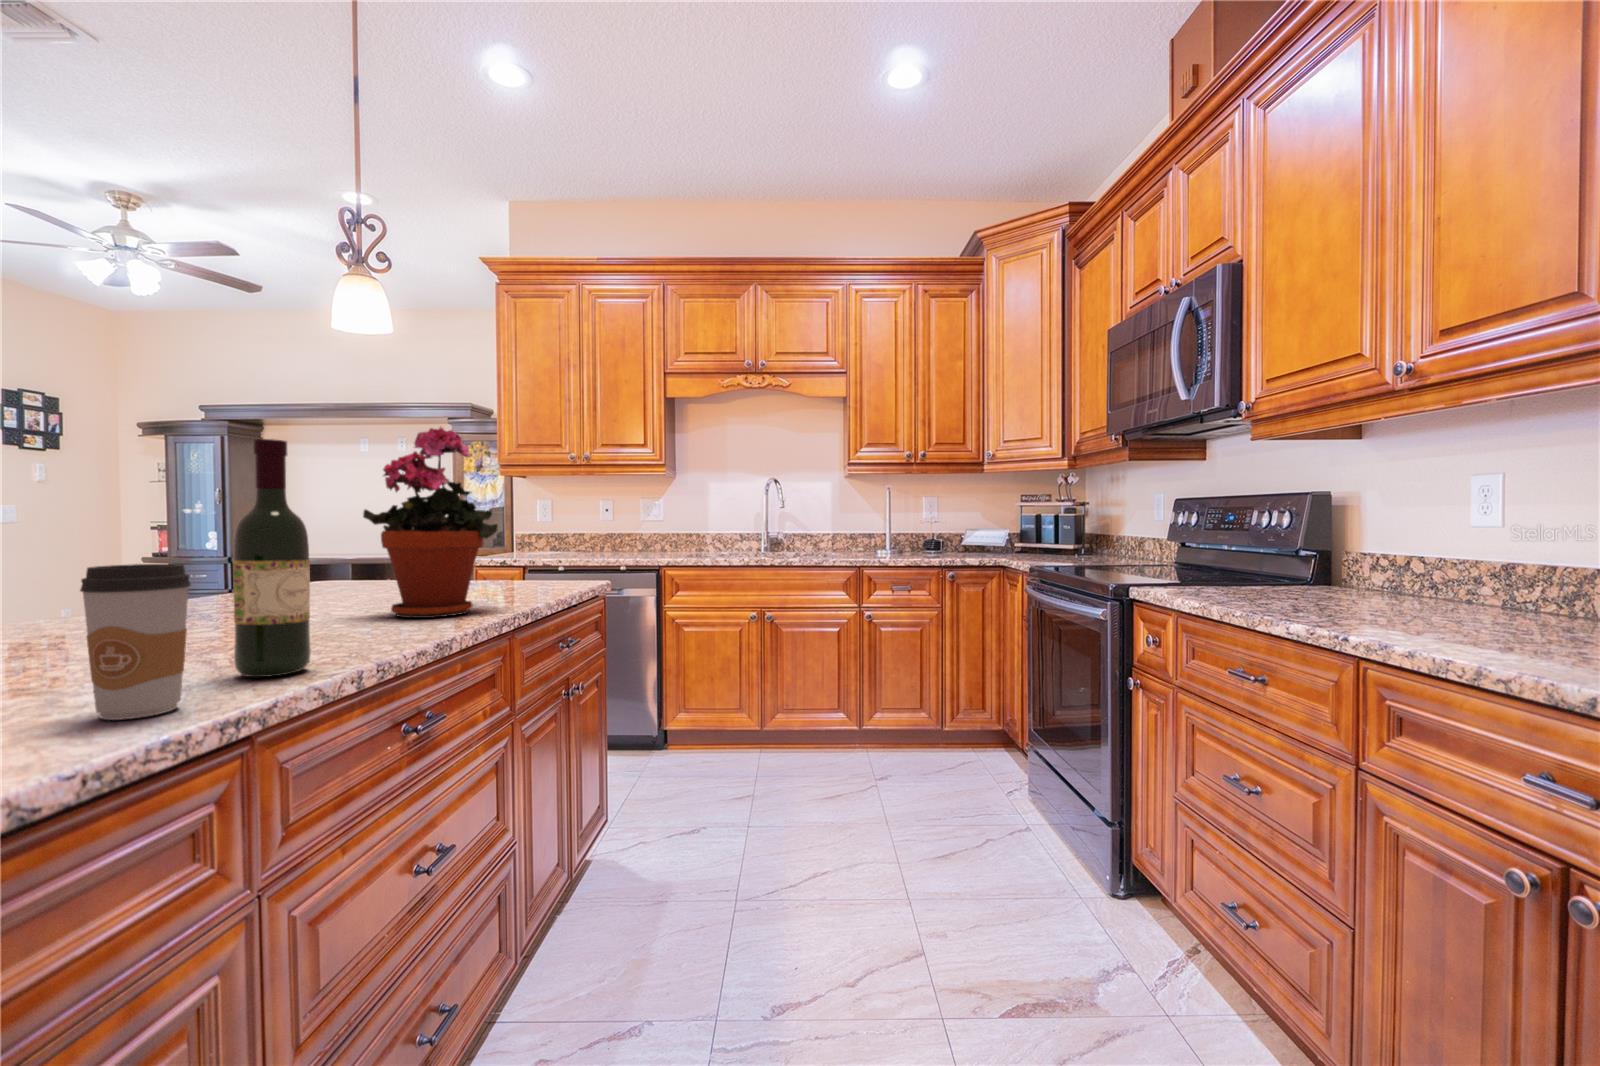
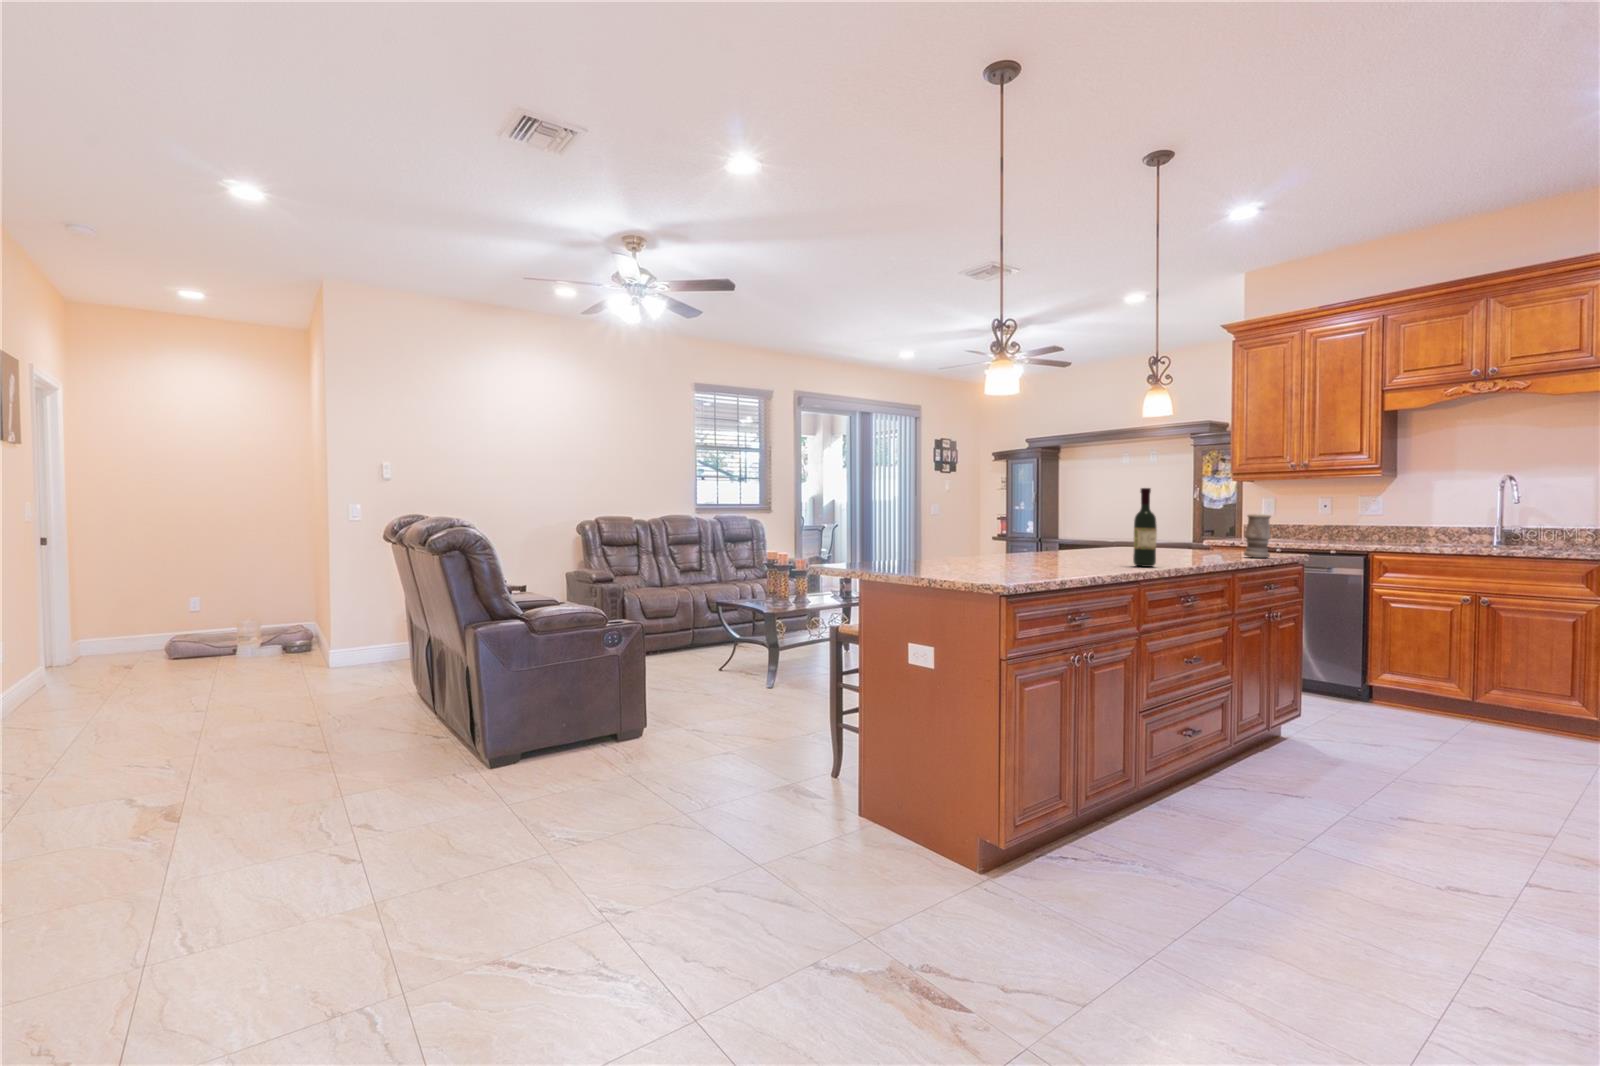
potted plant: present [363,427,498,618] -> none [1162,469,1227,560]
vase: none [526,519,567,596] -> present [1244,514,1271,558]
coffee cup: present [80,564,191,720] -> none [1106,527,1131,569]

